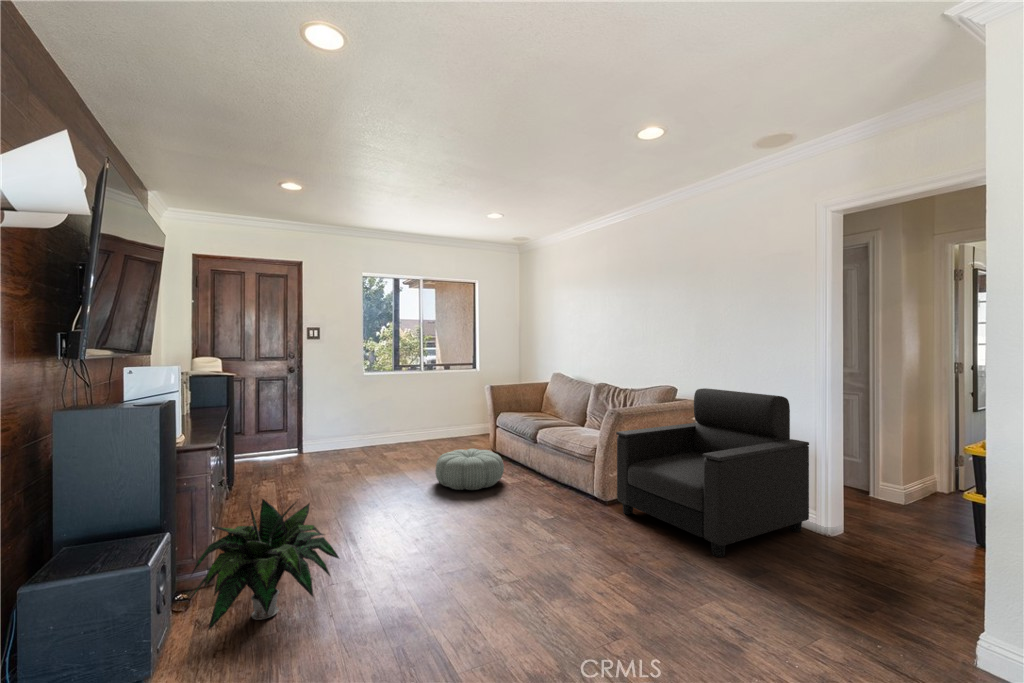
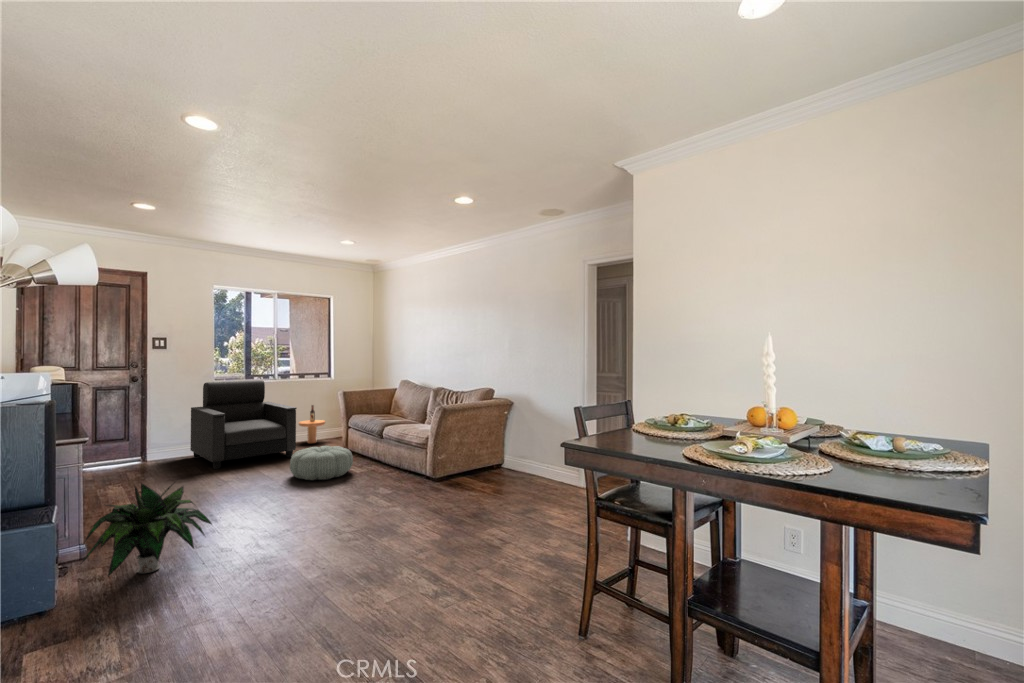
armchair: present [616,388,809,557] -> present [190,380,297,469]
side table: none [446,400,472,441] -> present [299,405,325,443]

